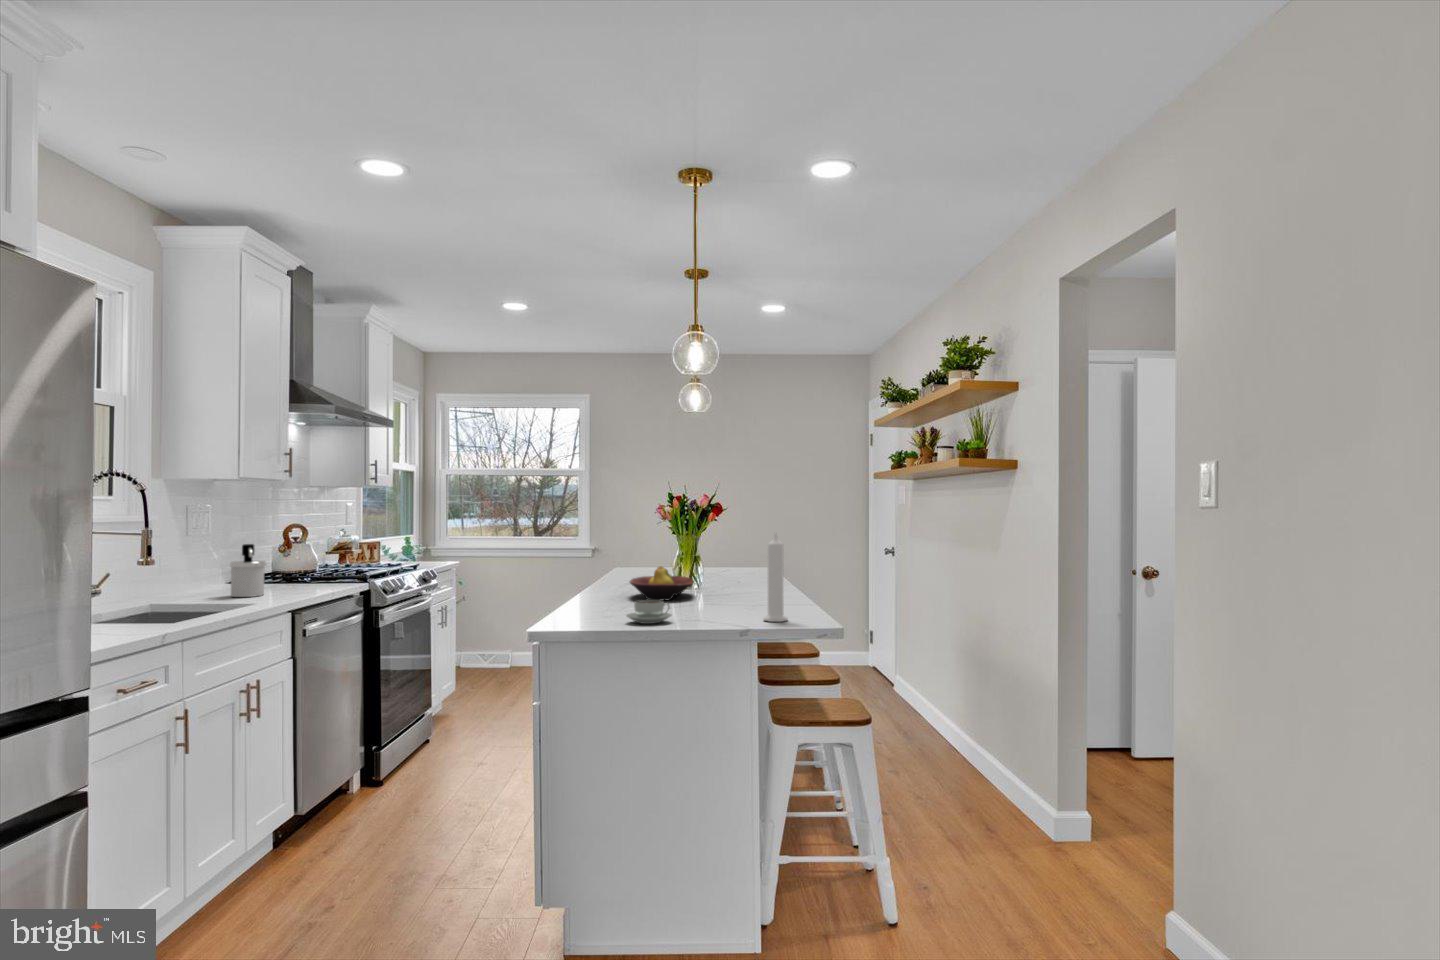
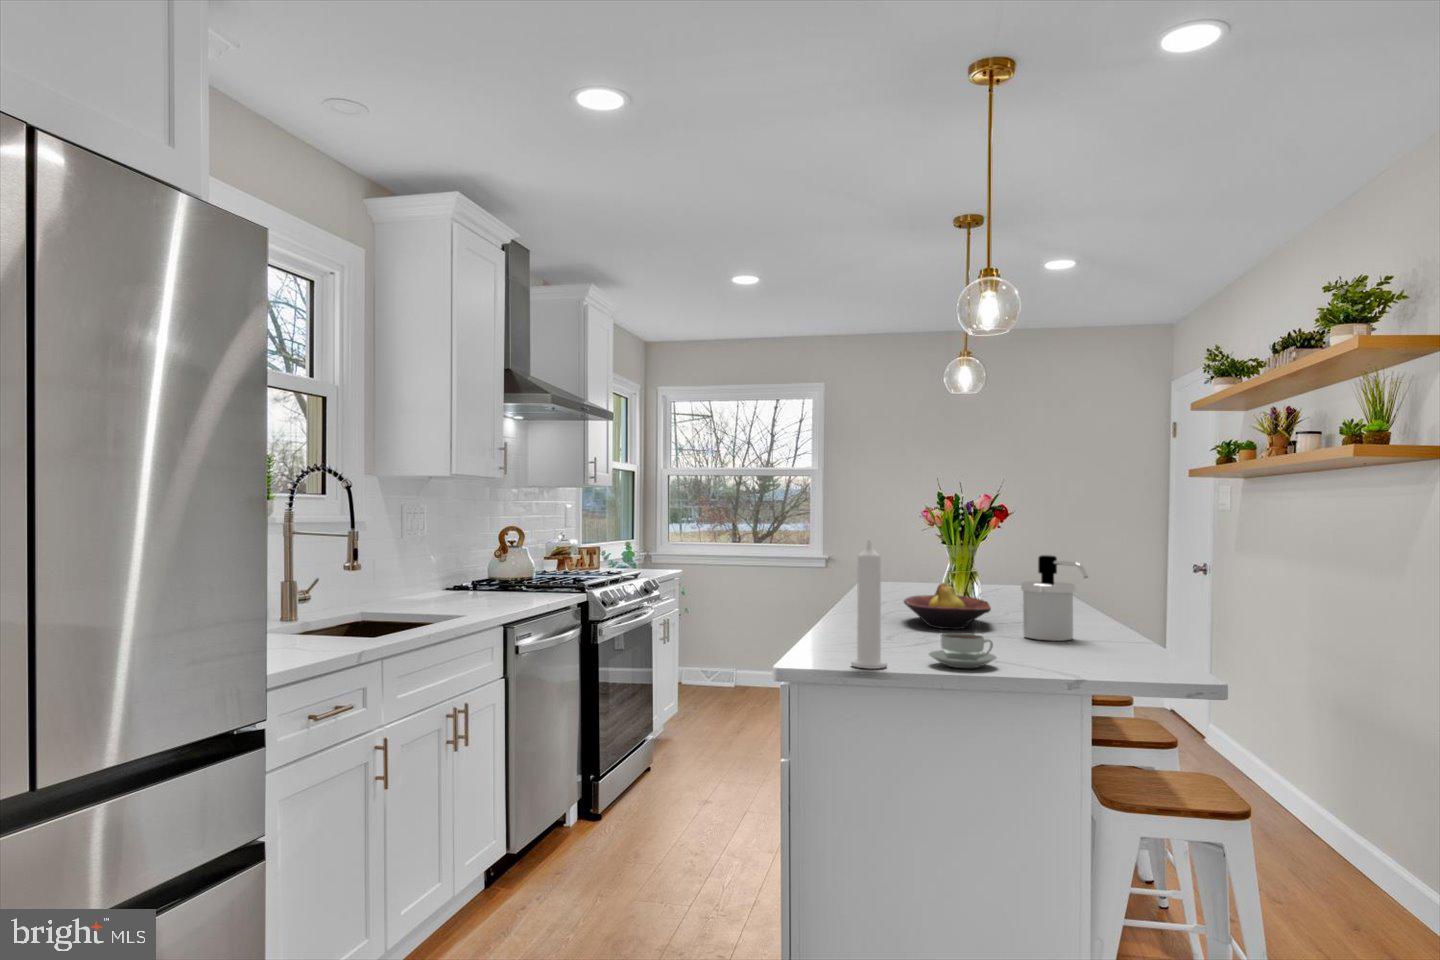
candle: present [763,533,788,622] -> present [851,539,887,669]
soap dispenser: present [230,544,266,597] -> present [1021,555,1088,641]

